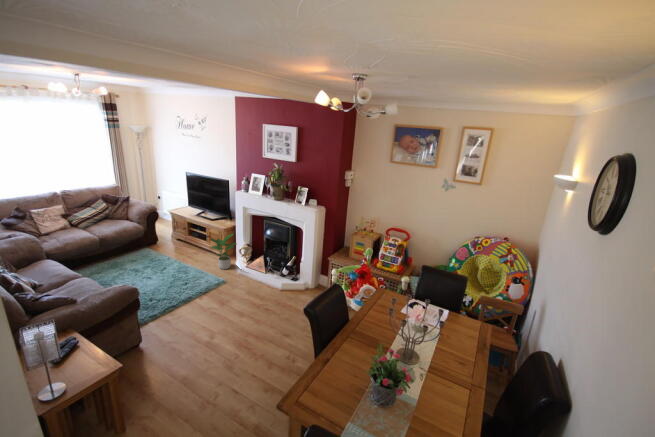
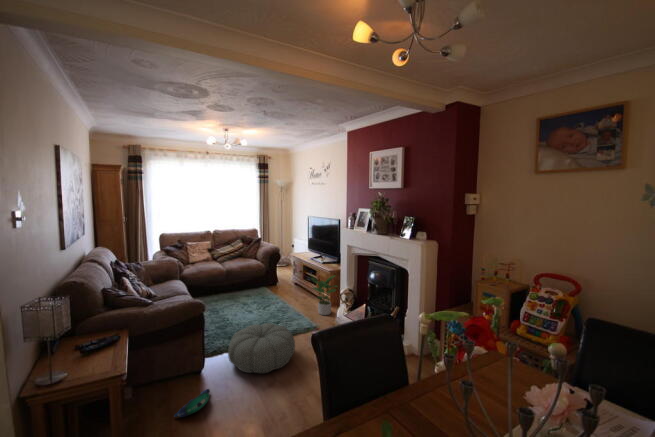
pouf: none [157,289,220,335] -> present [228,323,295,373]
plush toy: none [138,357,164,387] -> present [174,389,210,417]

